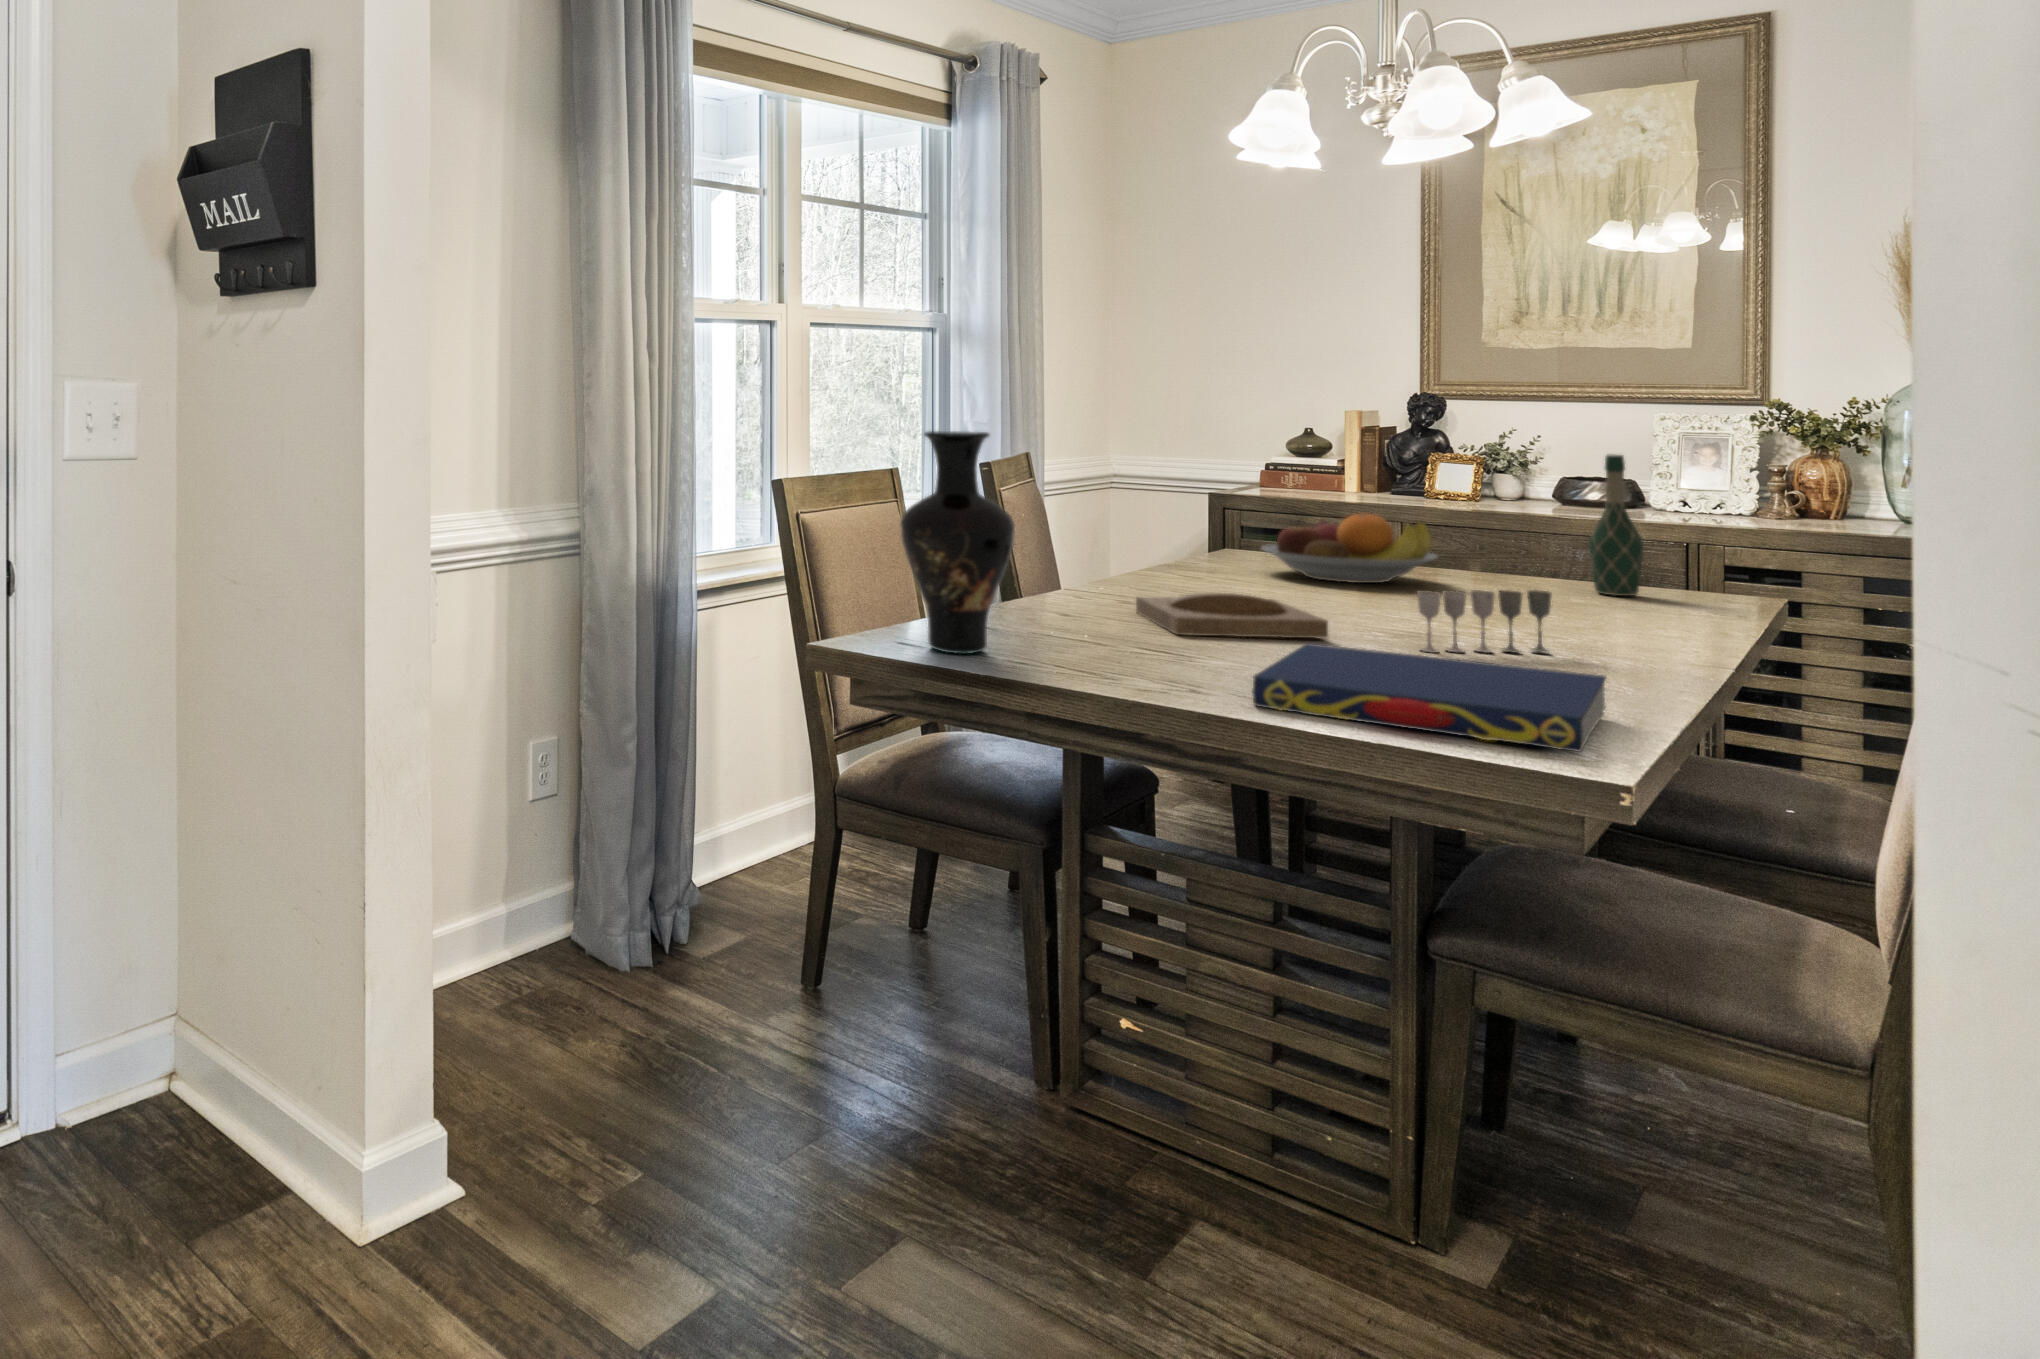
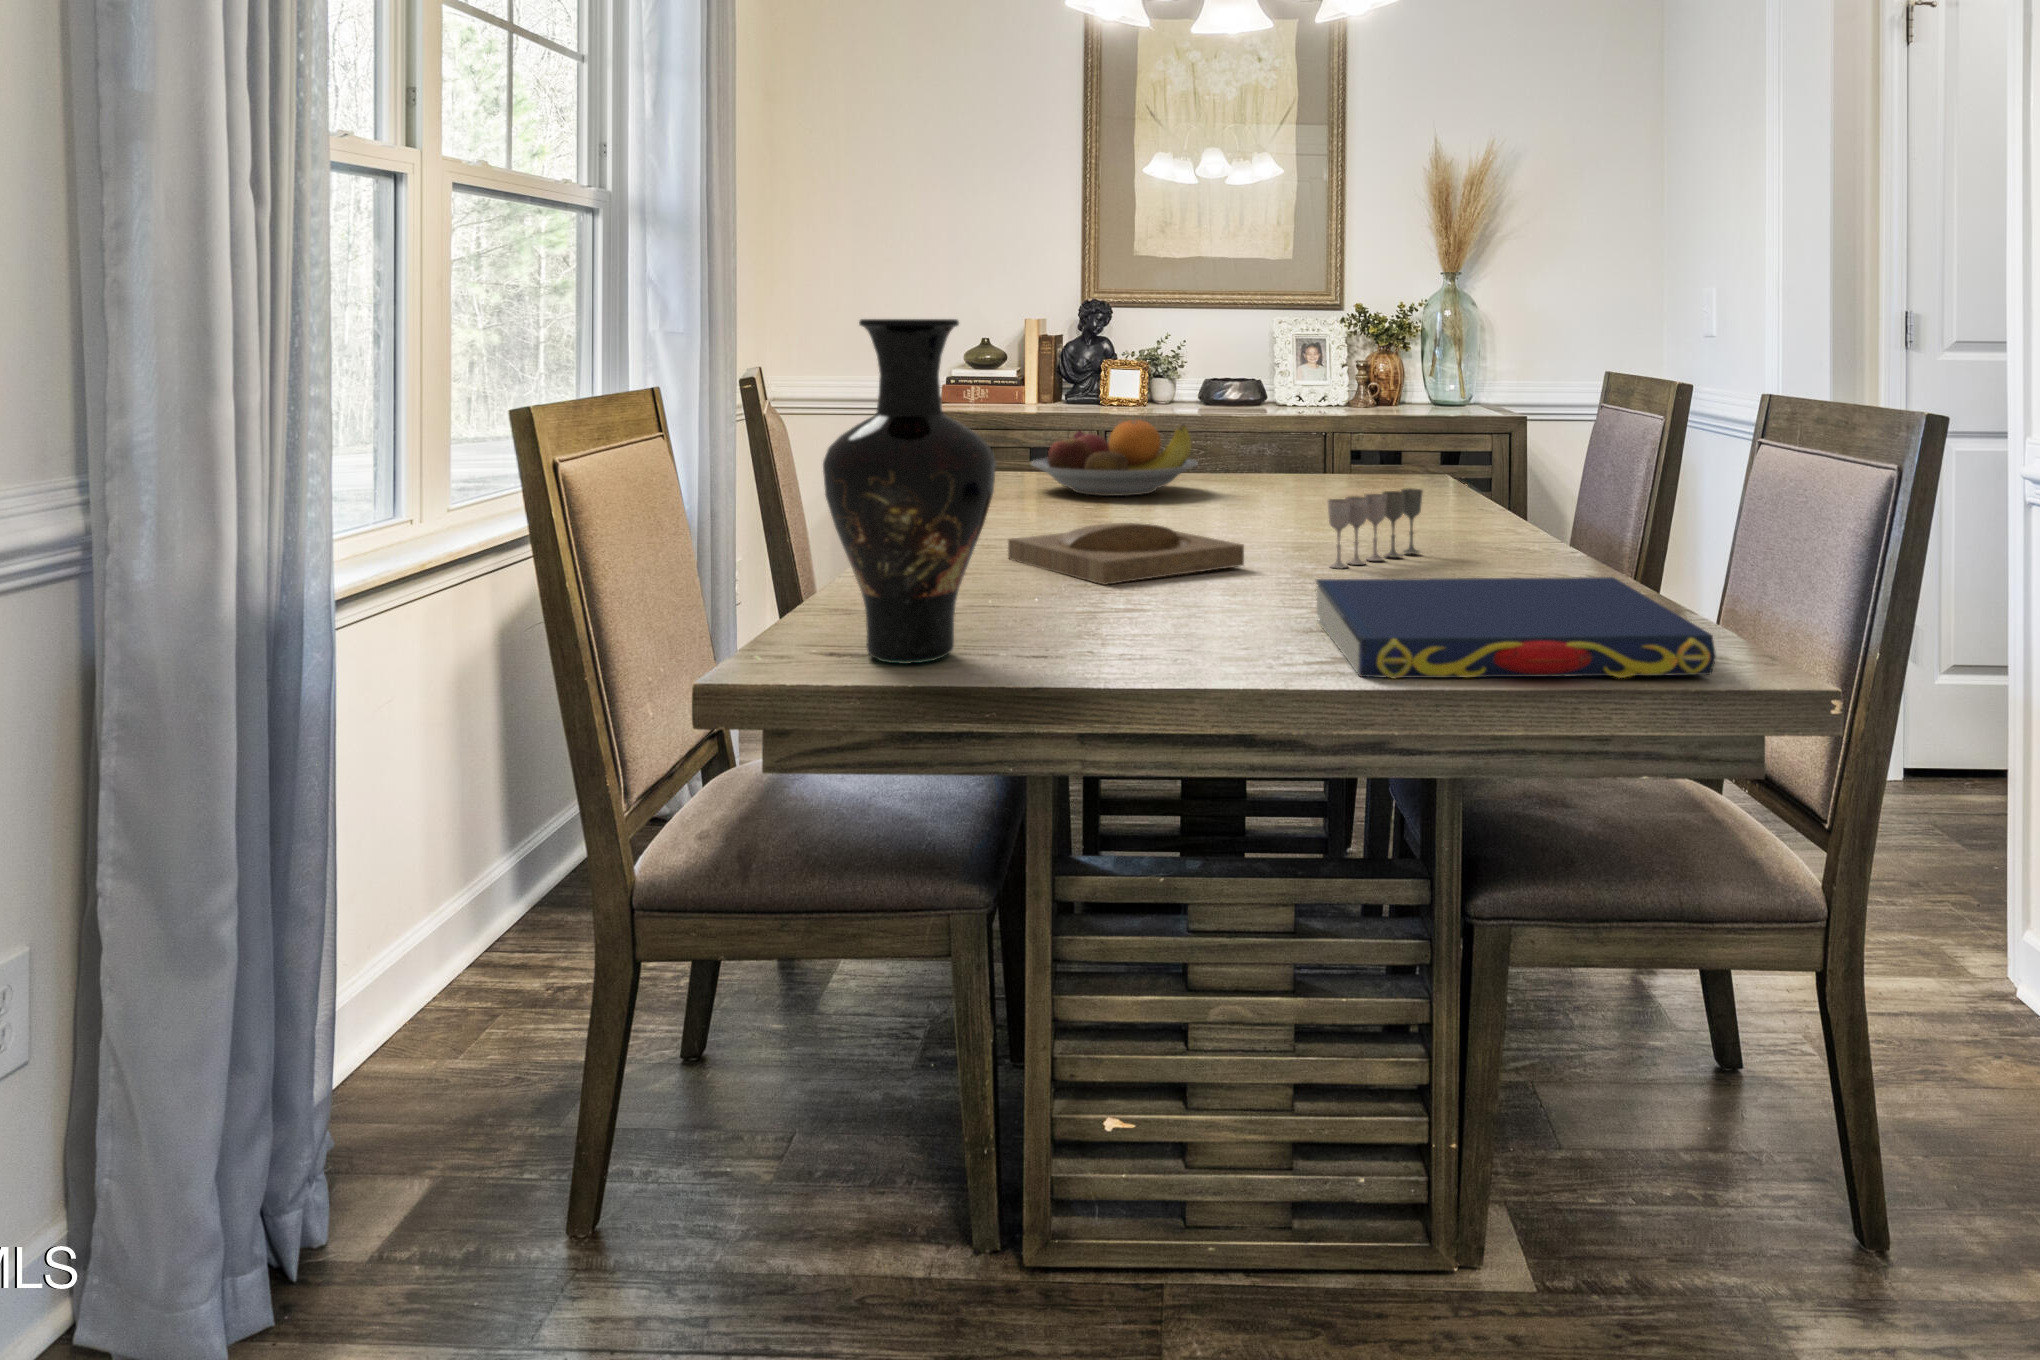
wine bottle: present [1588,454,1644,596] -> none [1304,351,1348,486]

